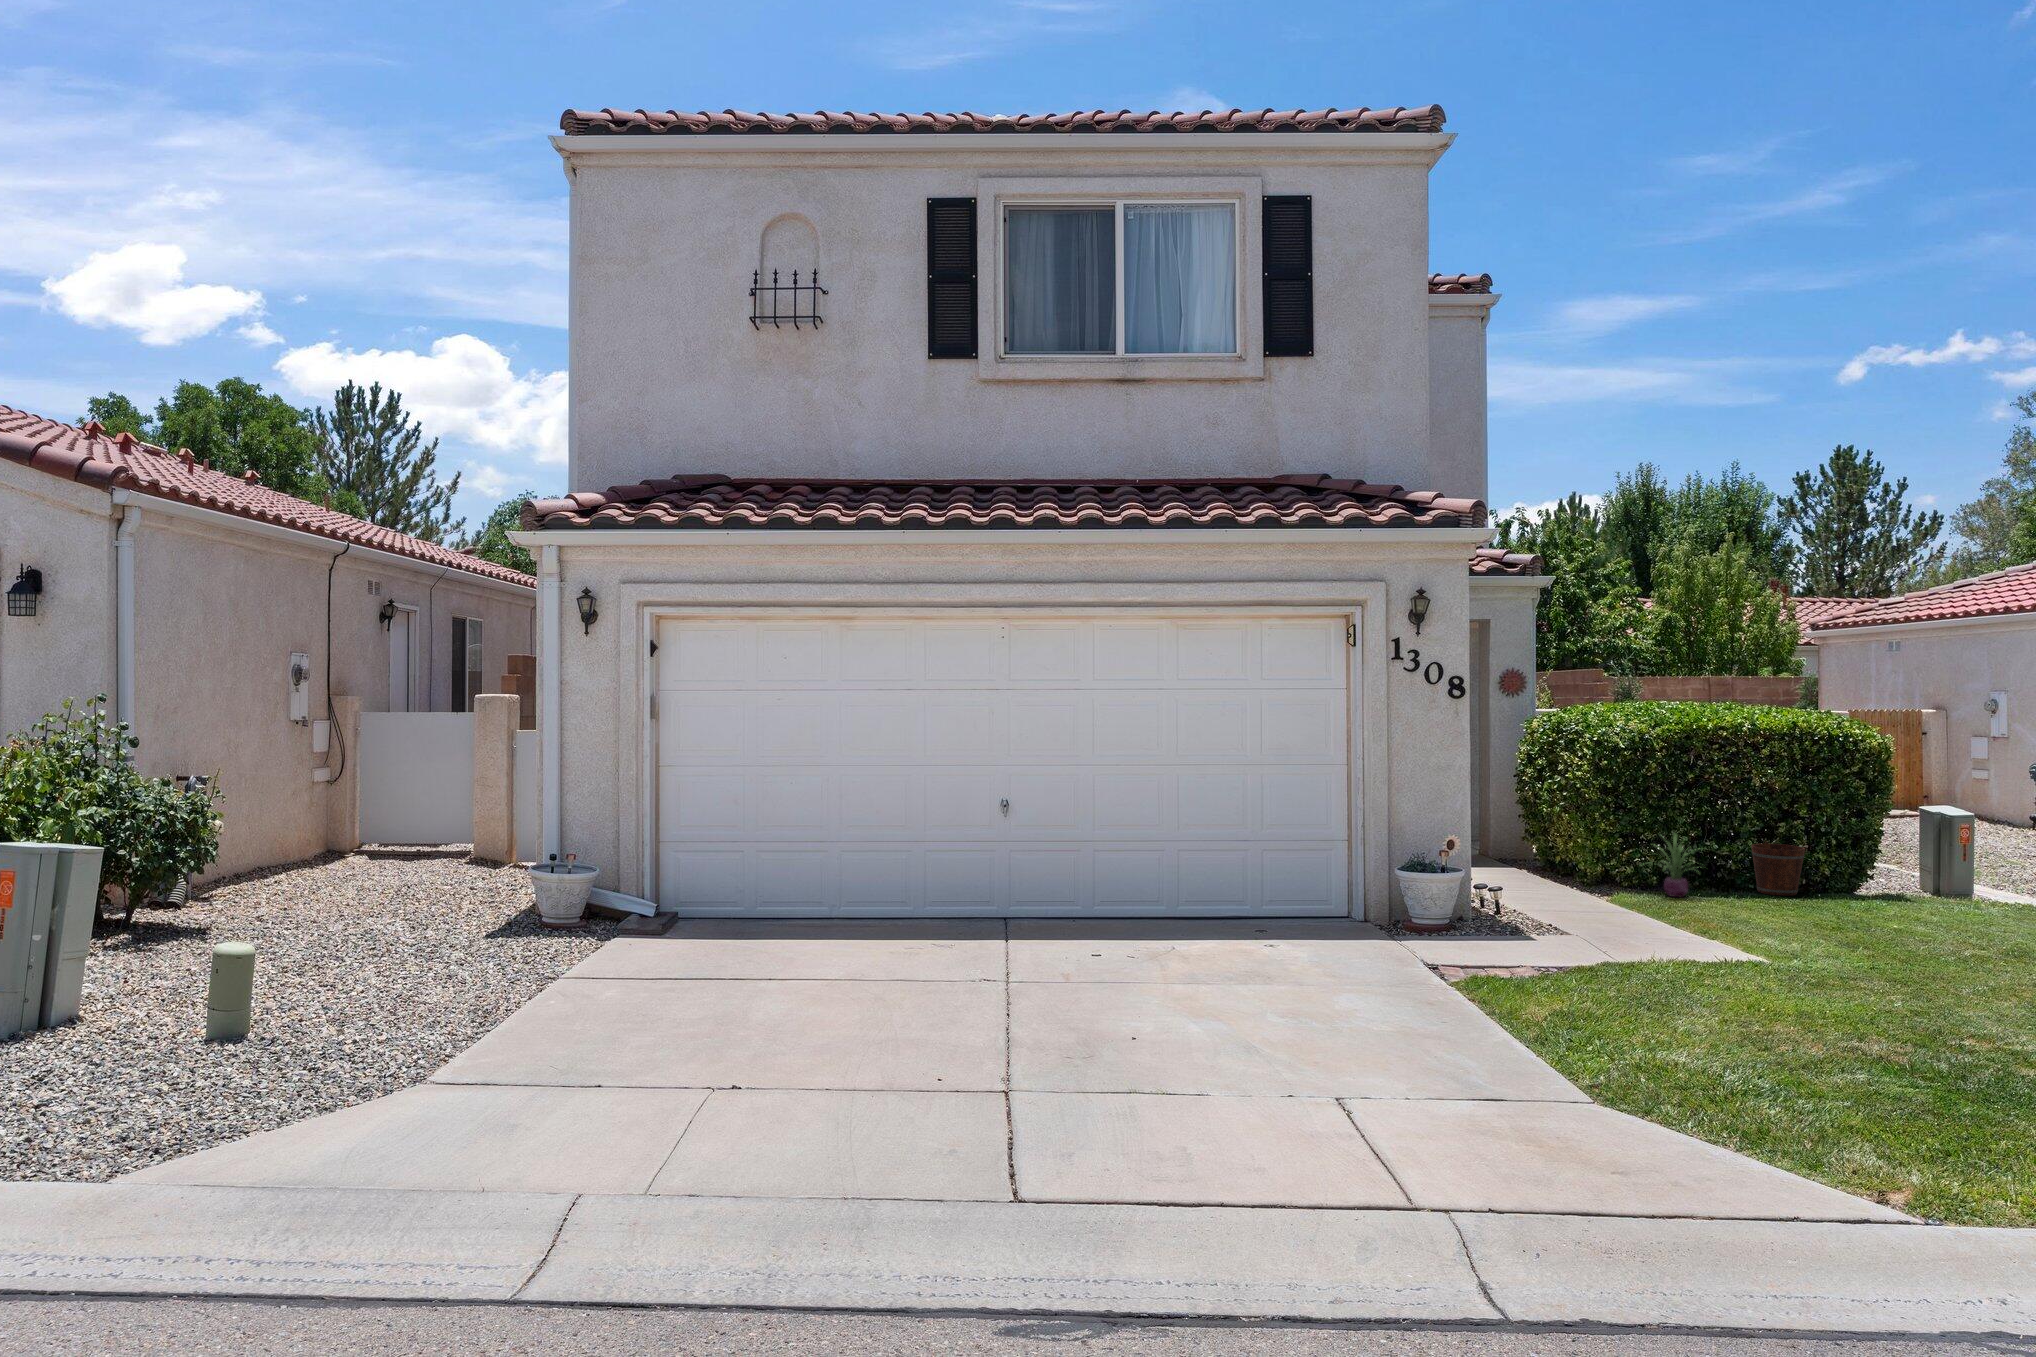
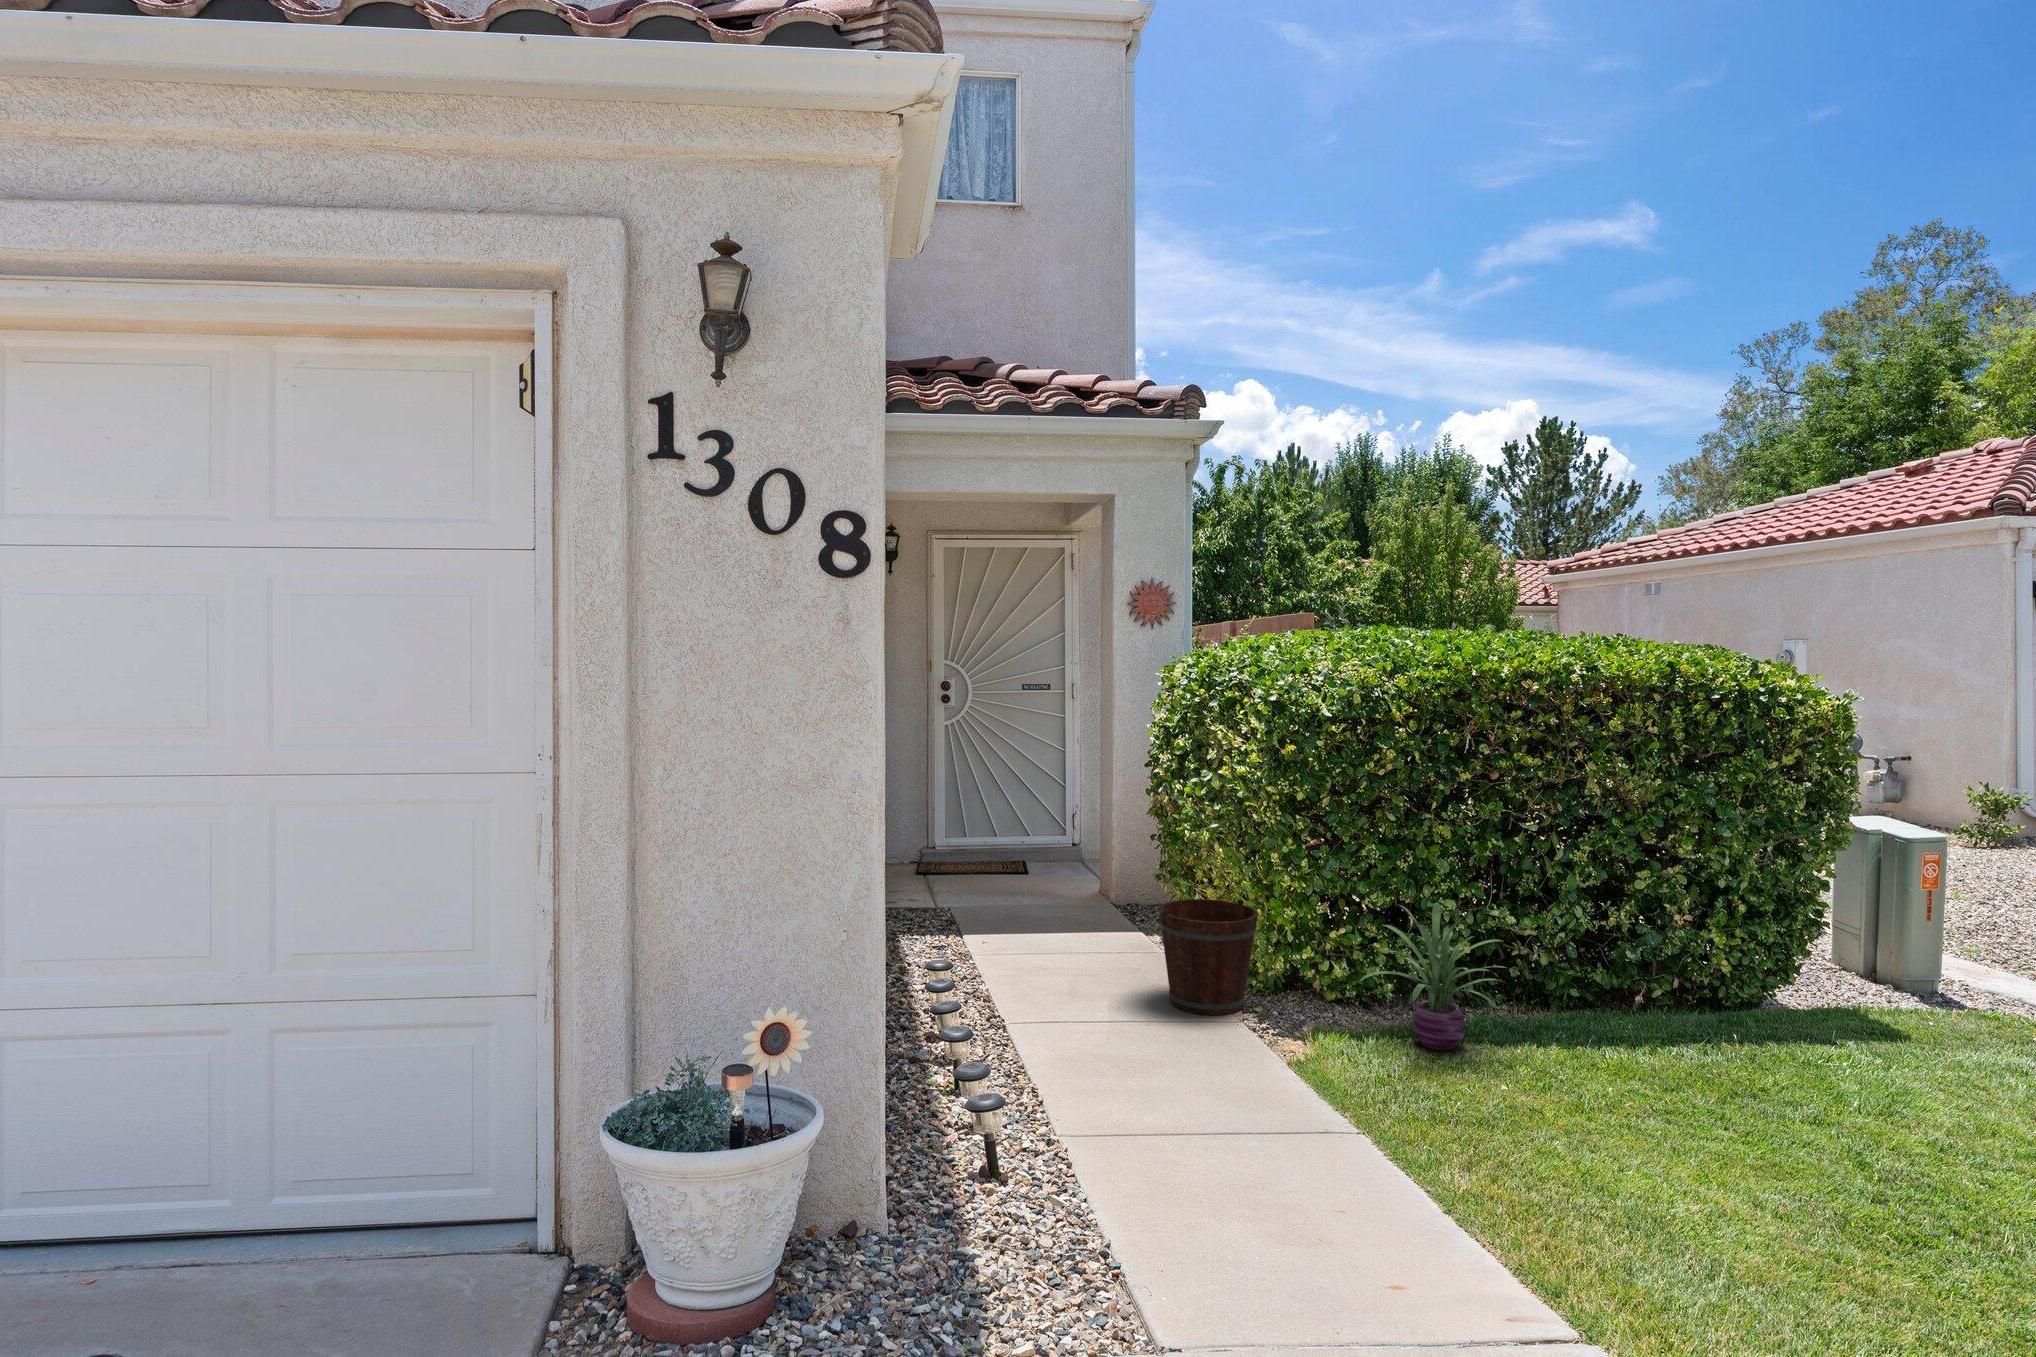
bucket: present [1751,841,1805,896] -> present [1159,899,1258,1015]

